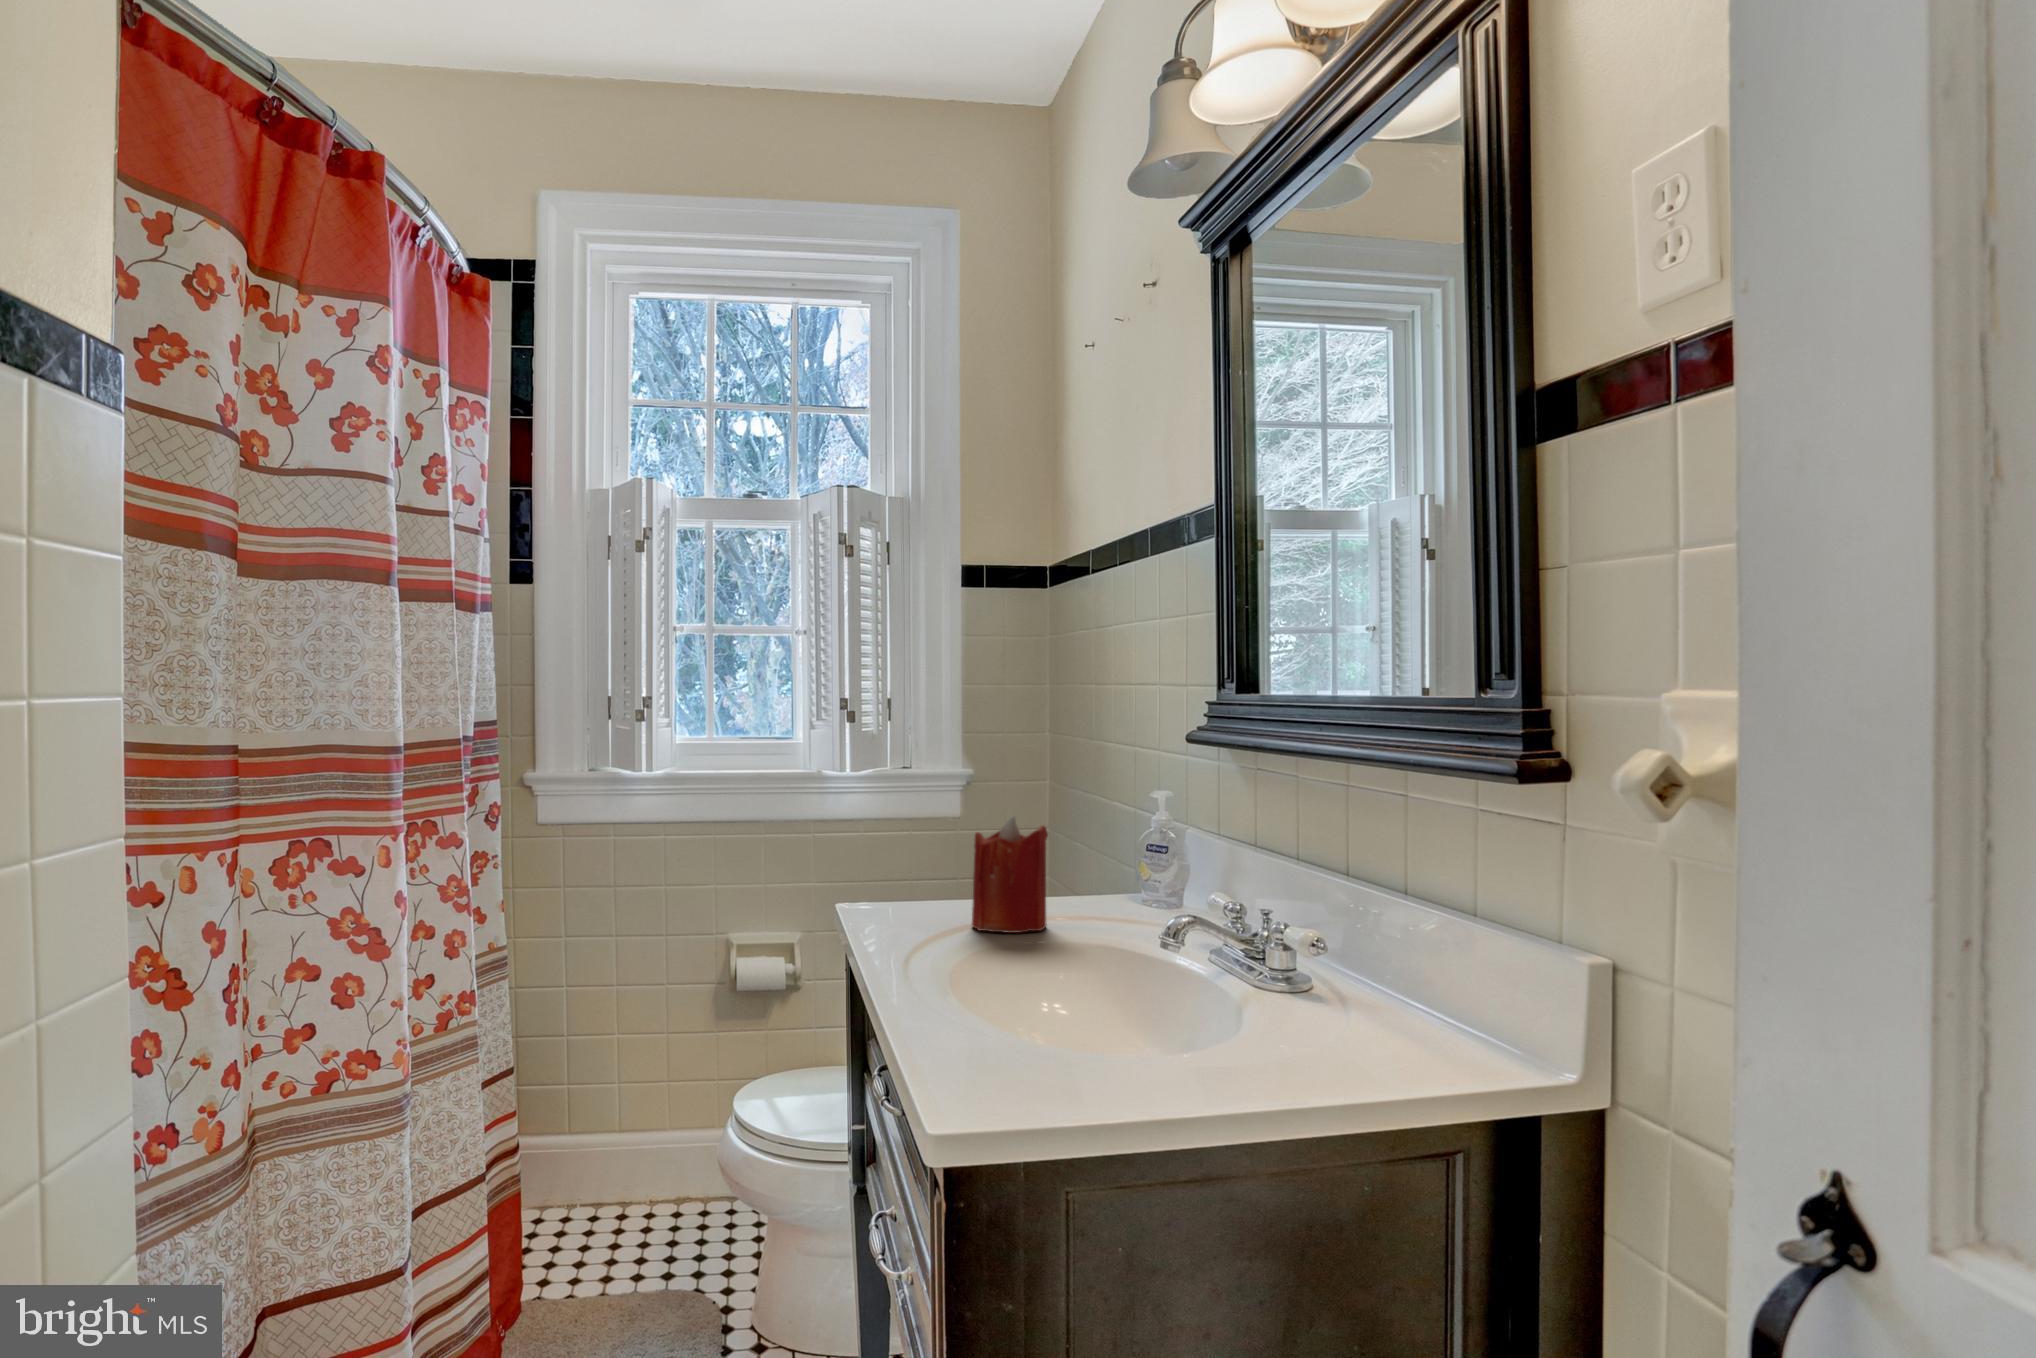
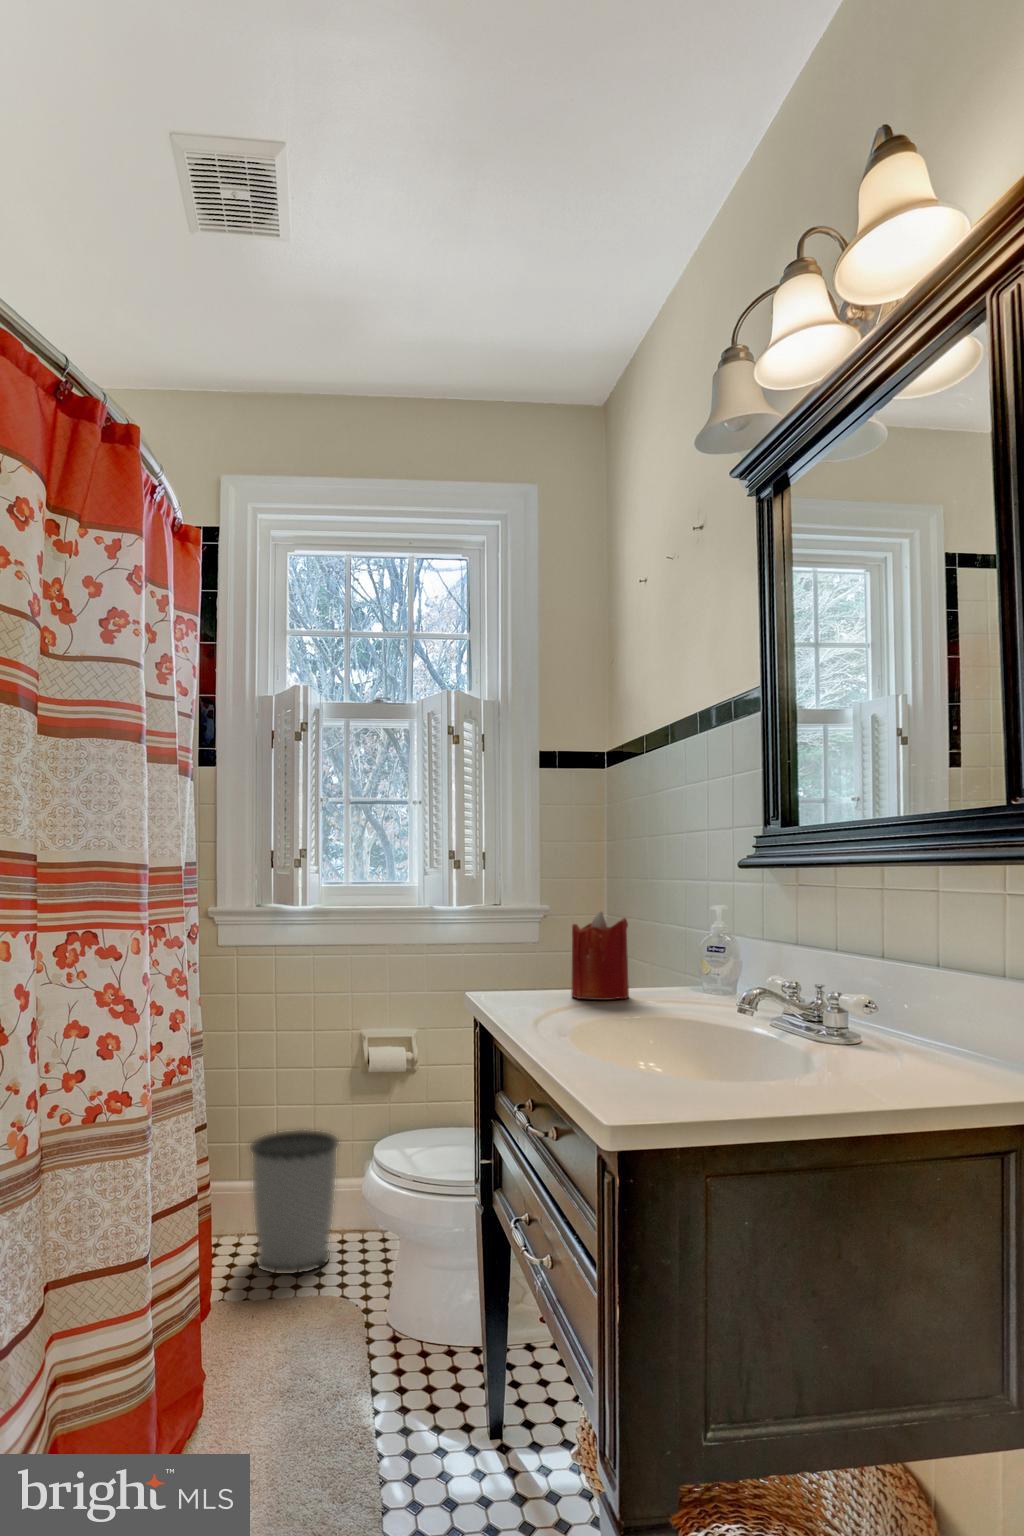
wastebasket: none [577,1072,695,1256] -> present [251,1130,338,1274]

